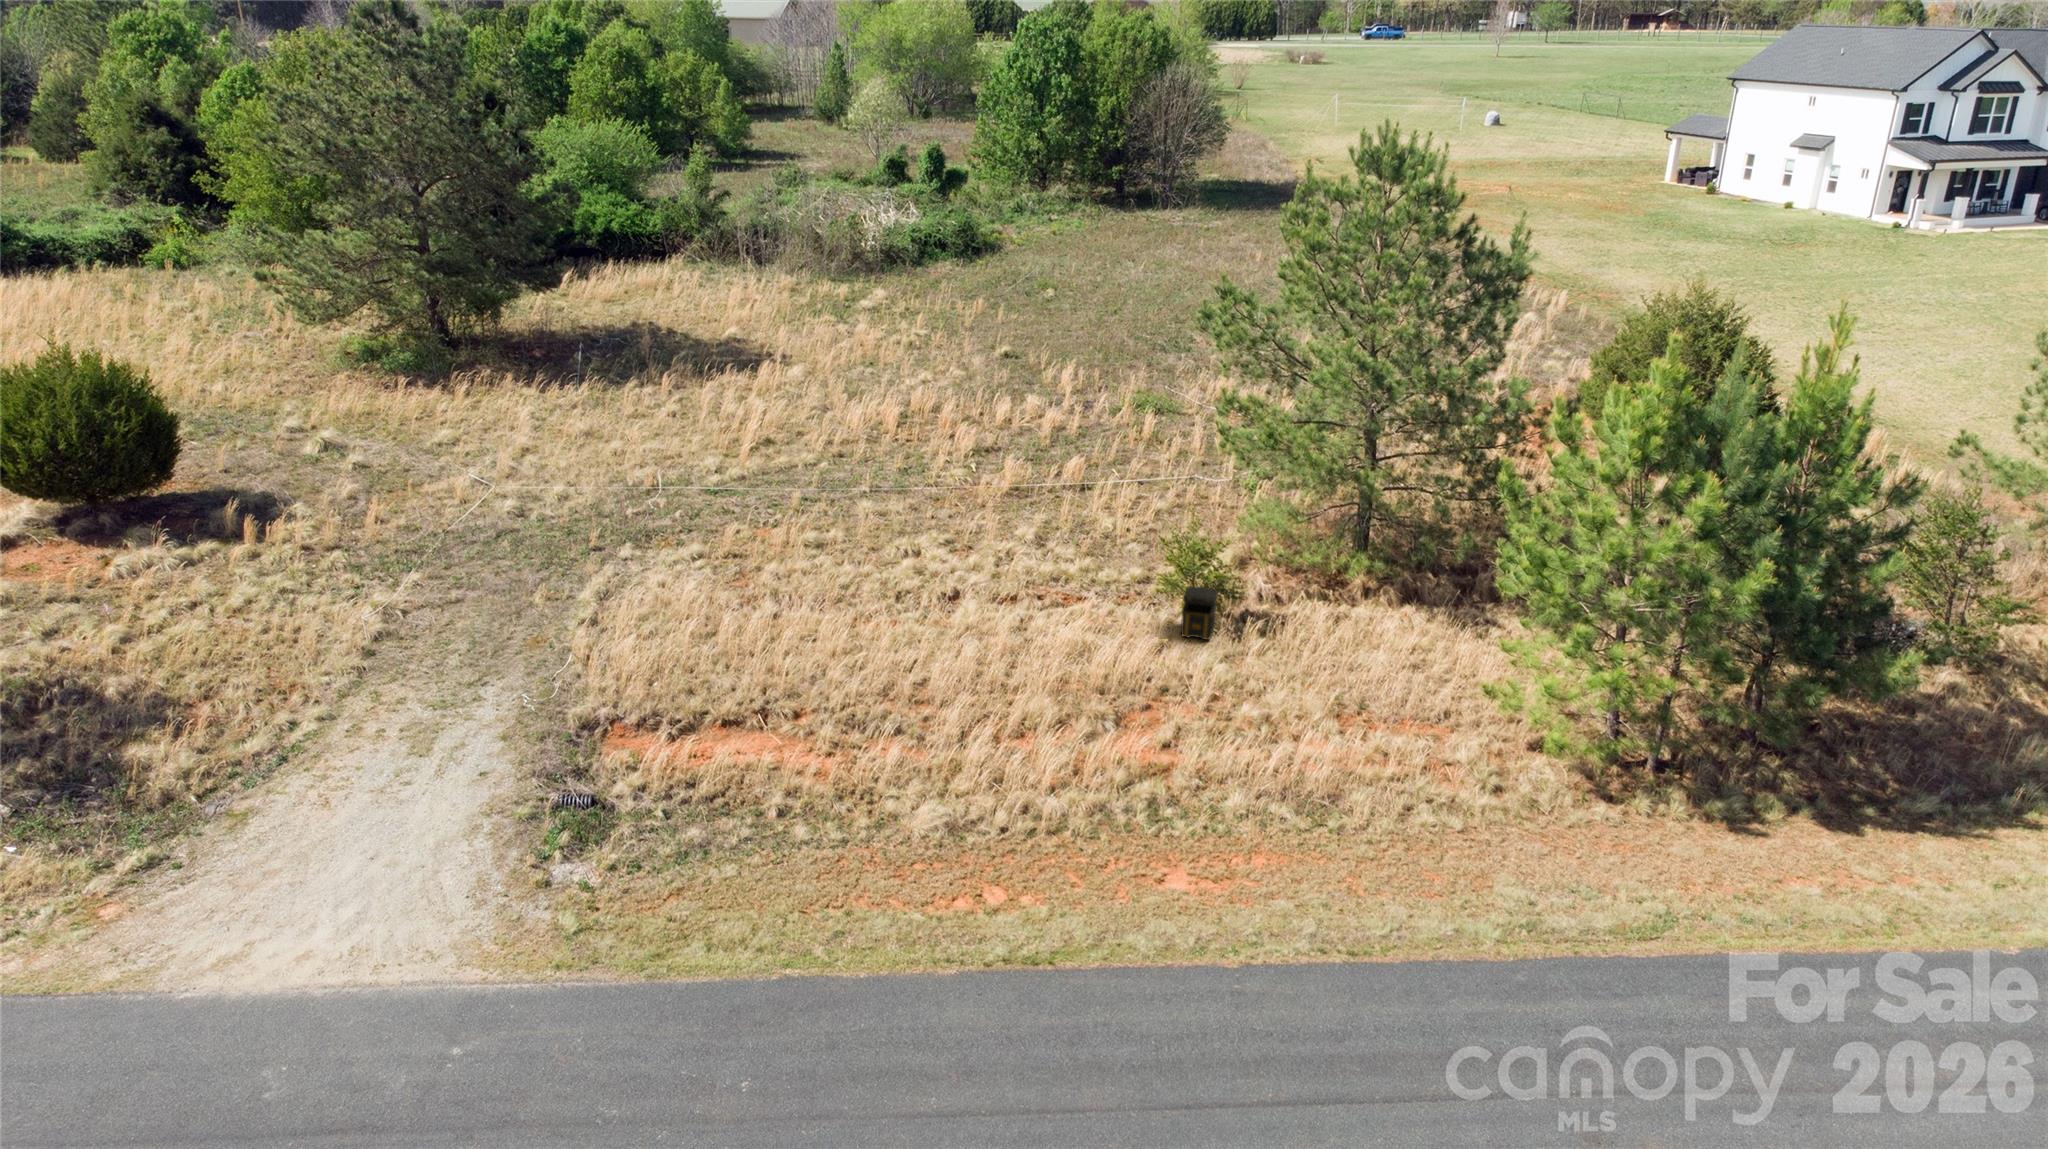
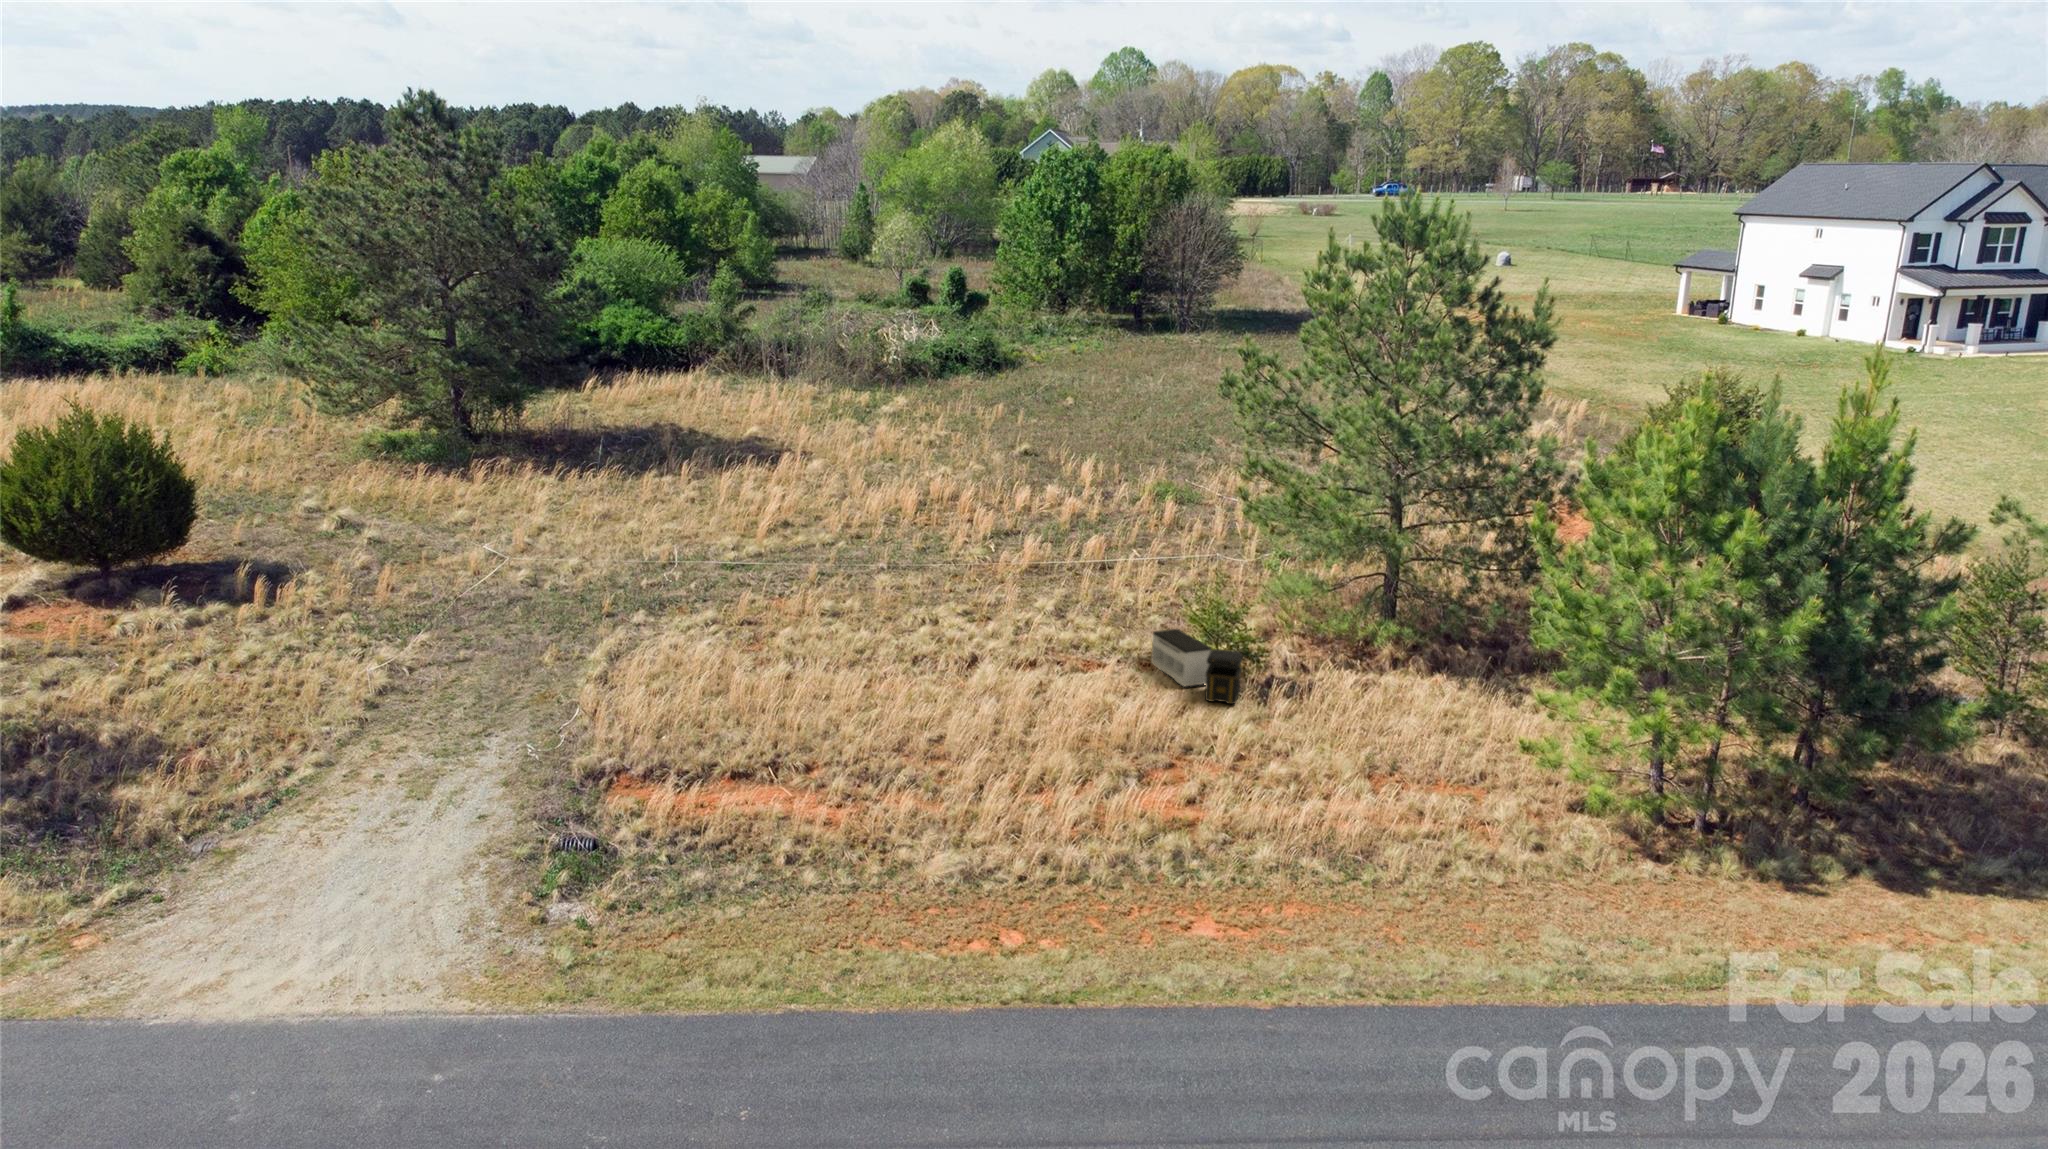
bench: none [1129,561,1188,621] -> present [1151,629,1212,686]

